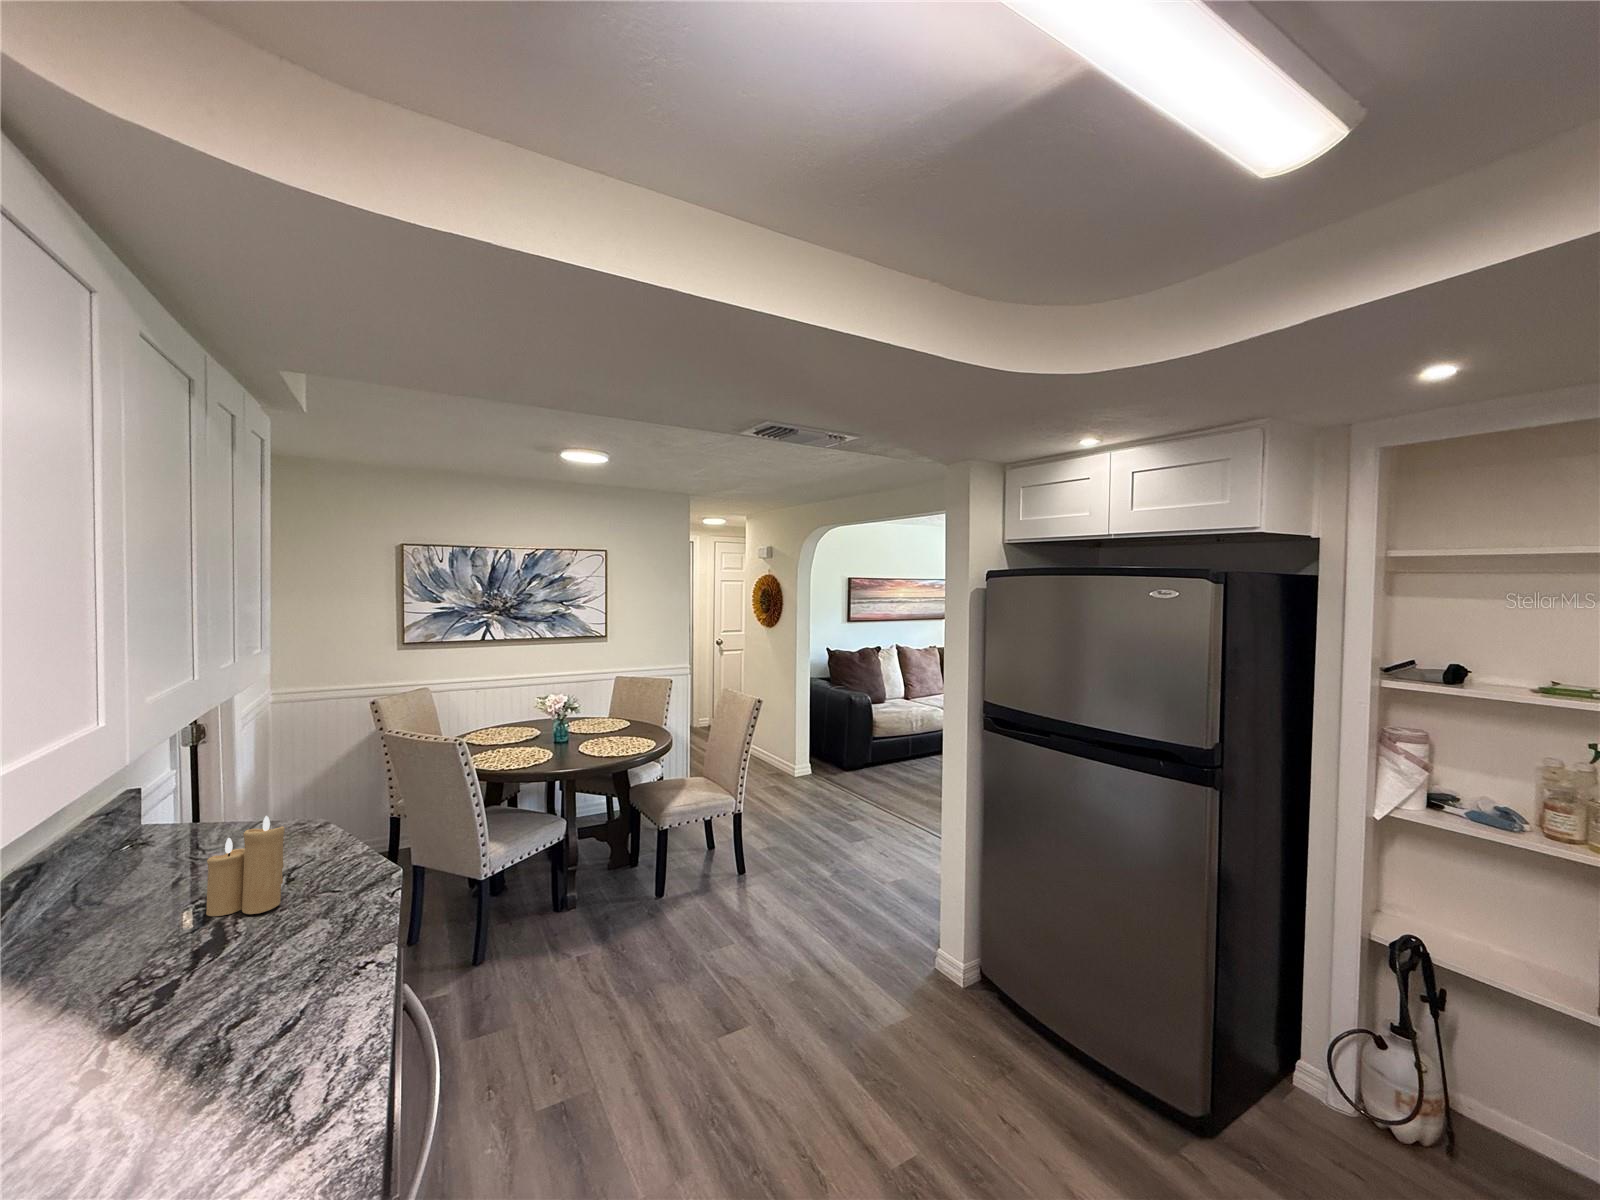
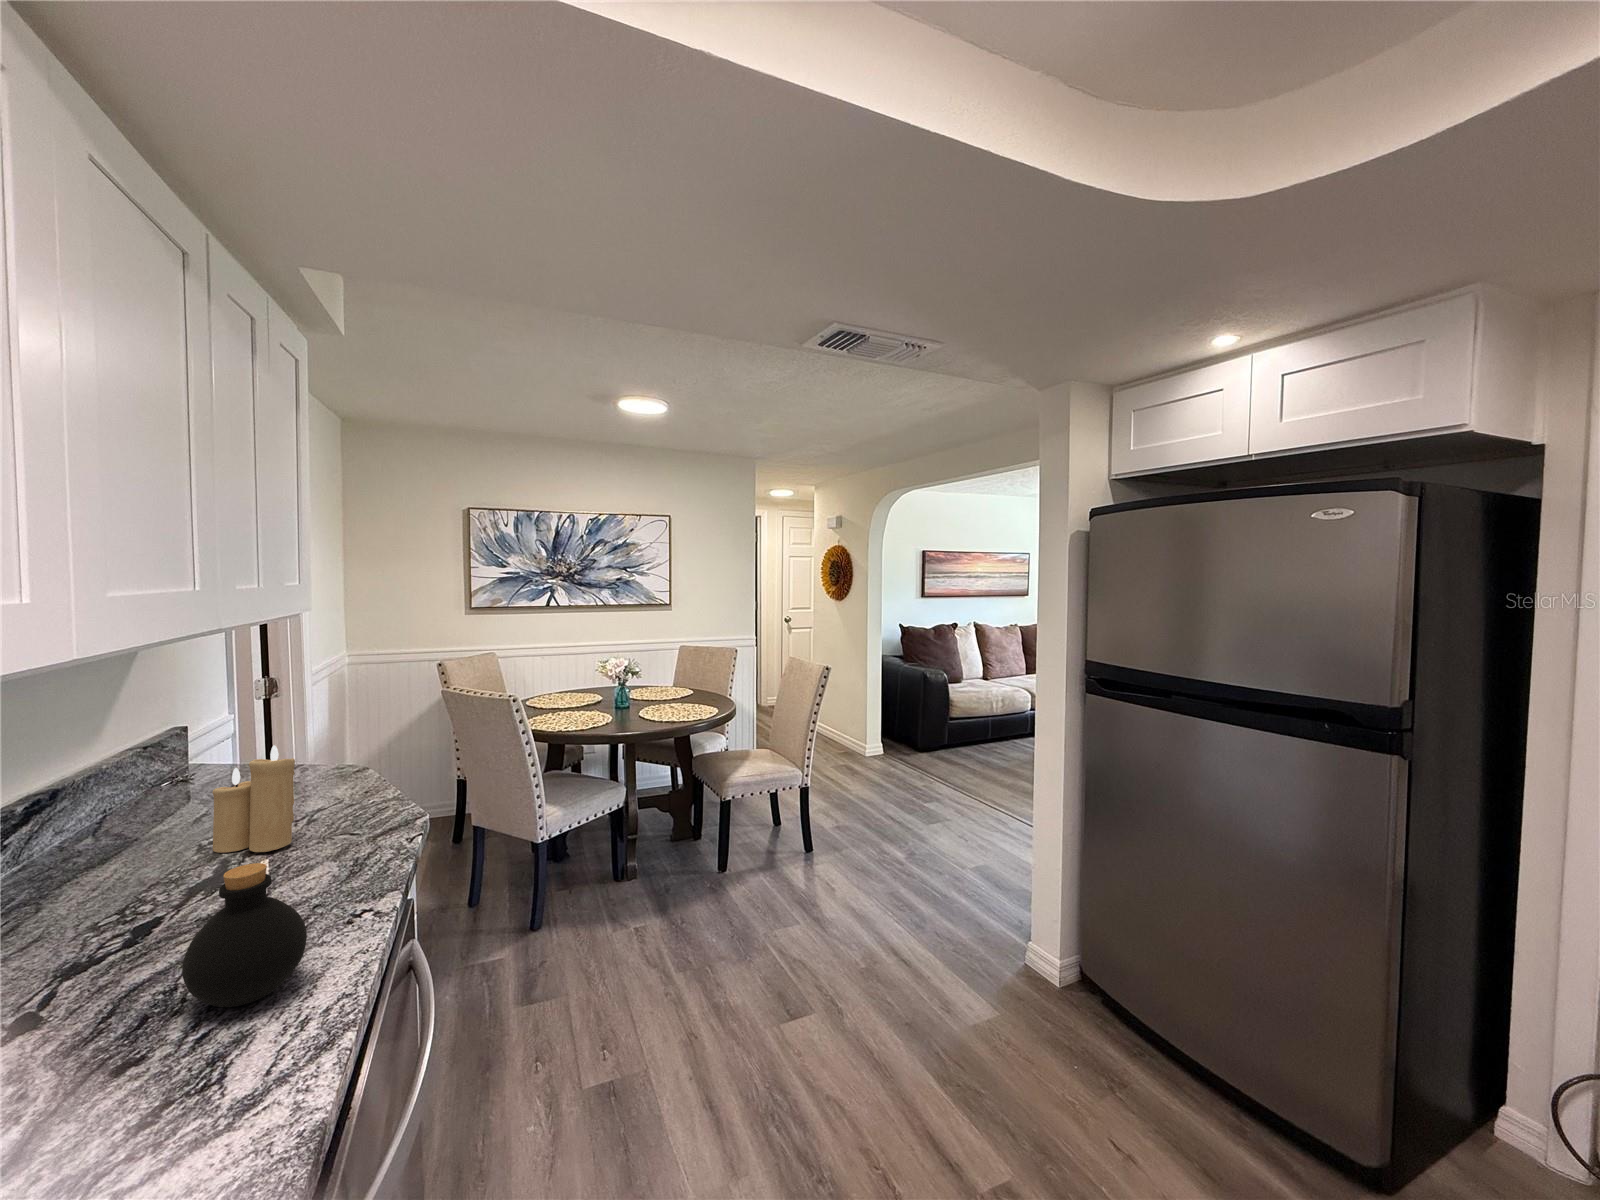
bottle: none [235,930,334,1052] -> present [182,863,307,1007]

